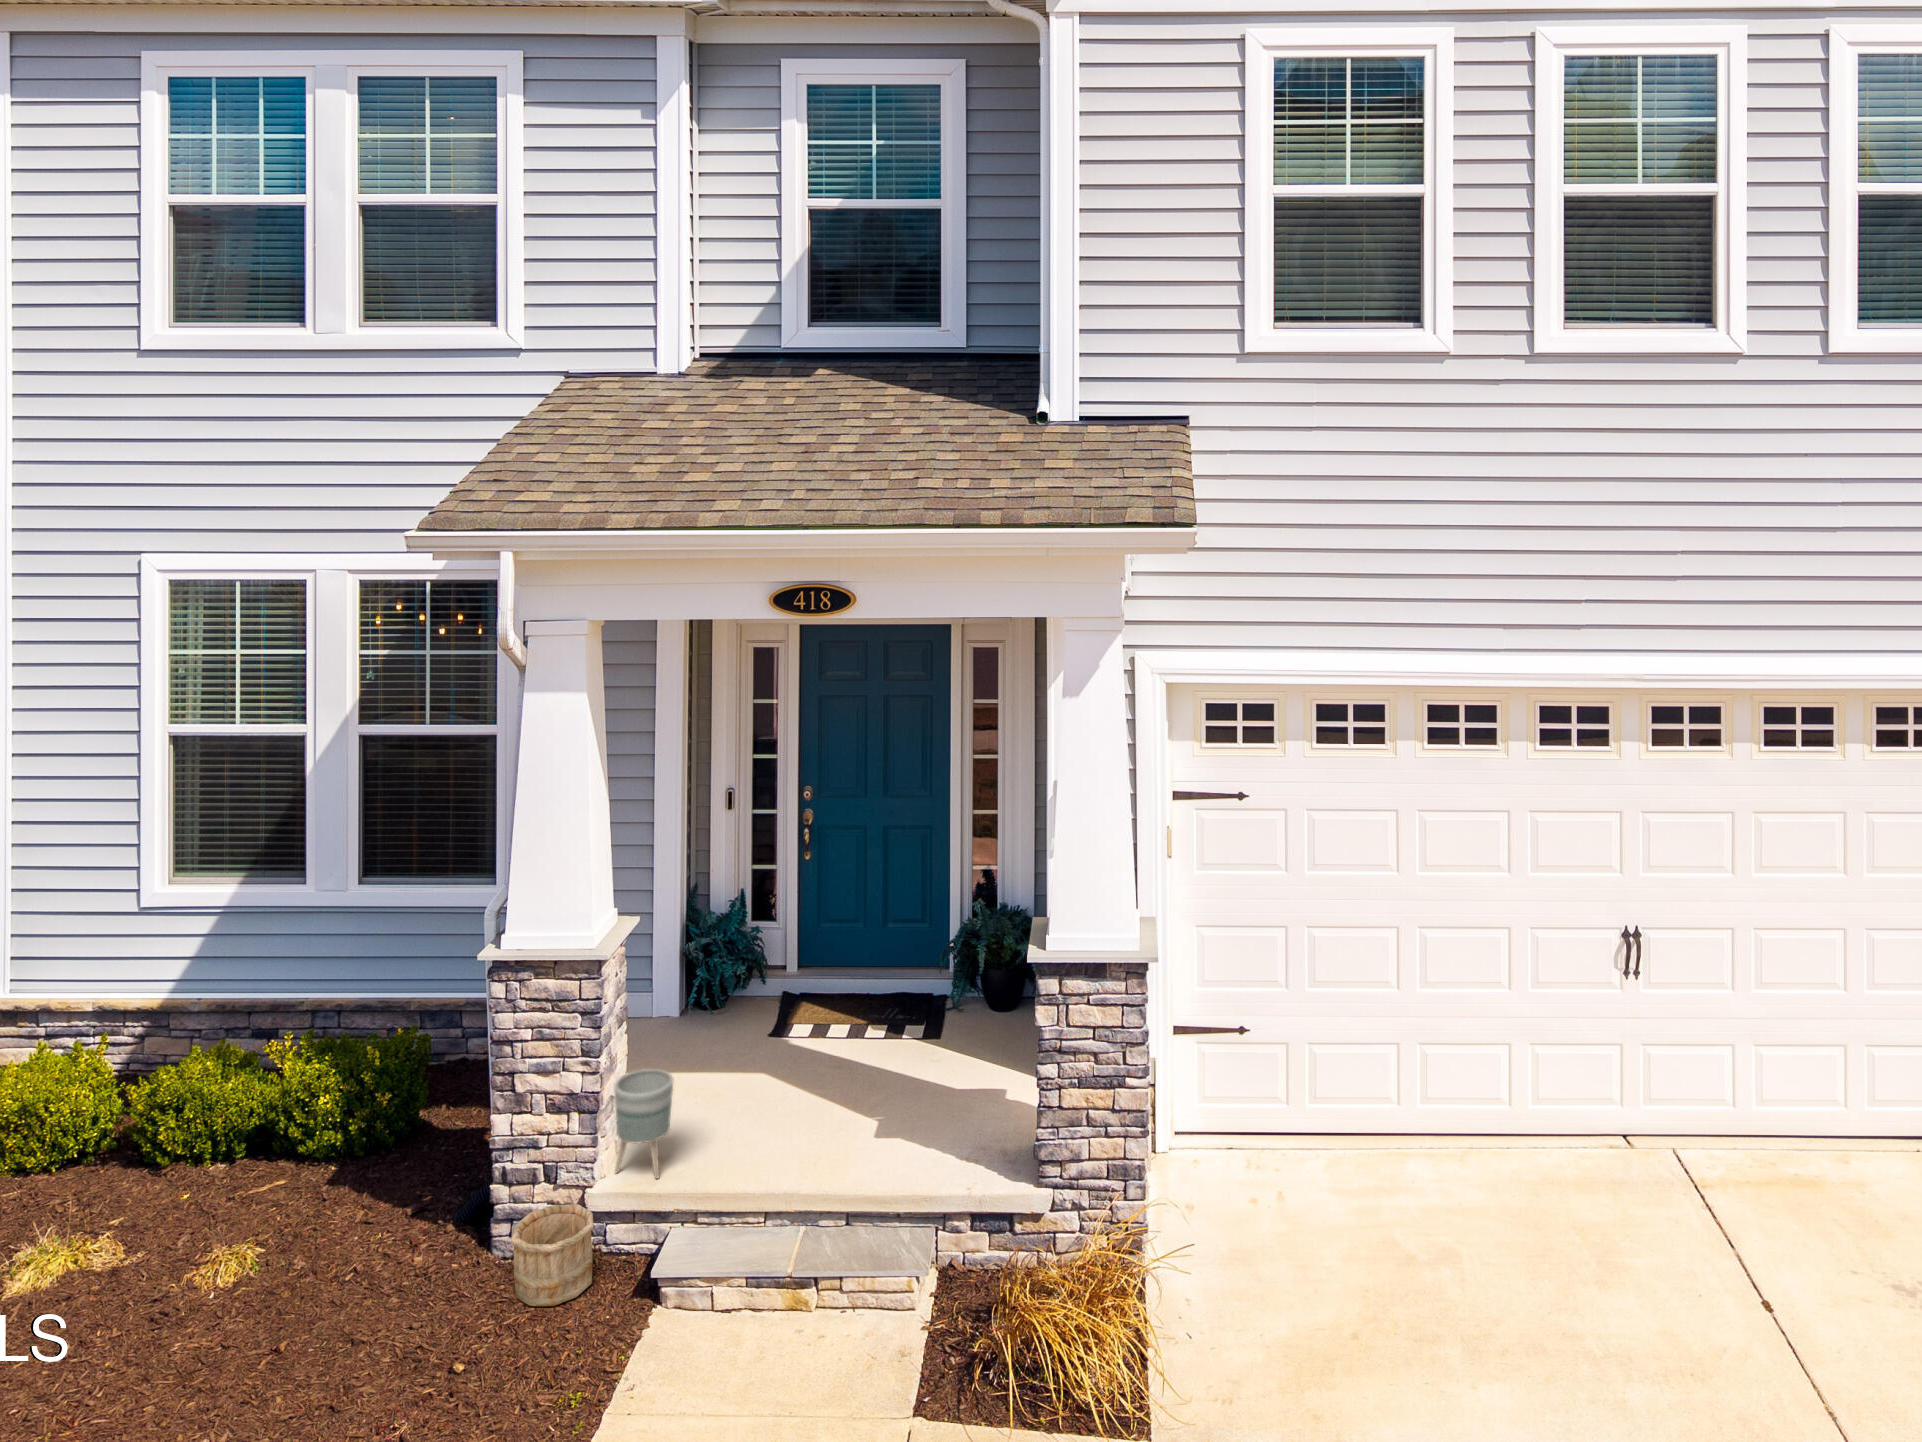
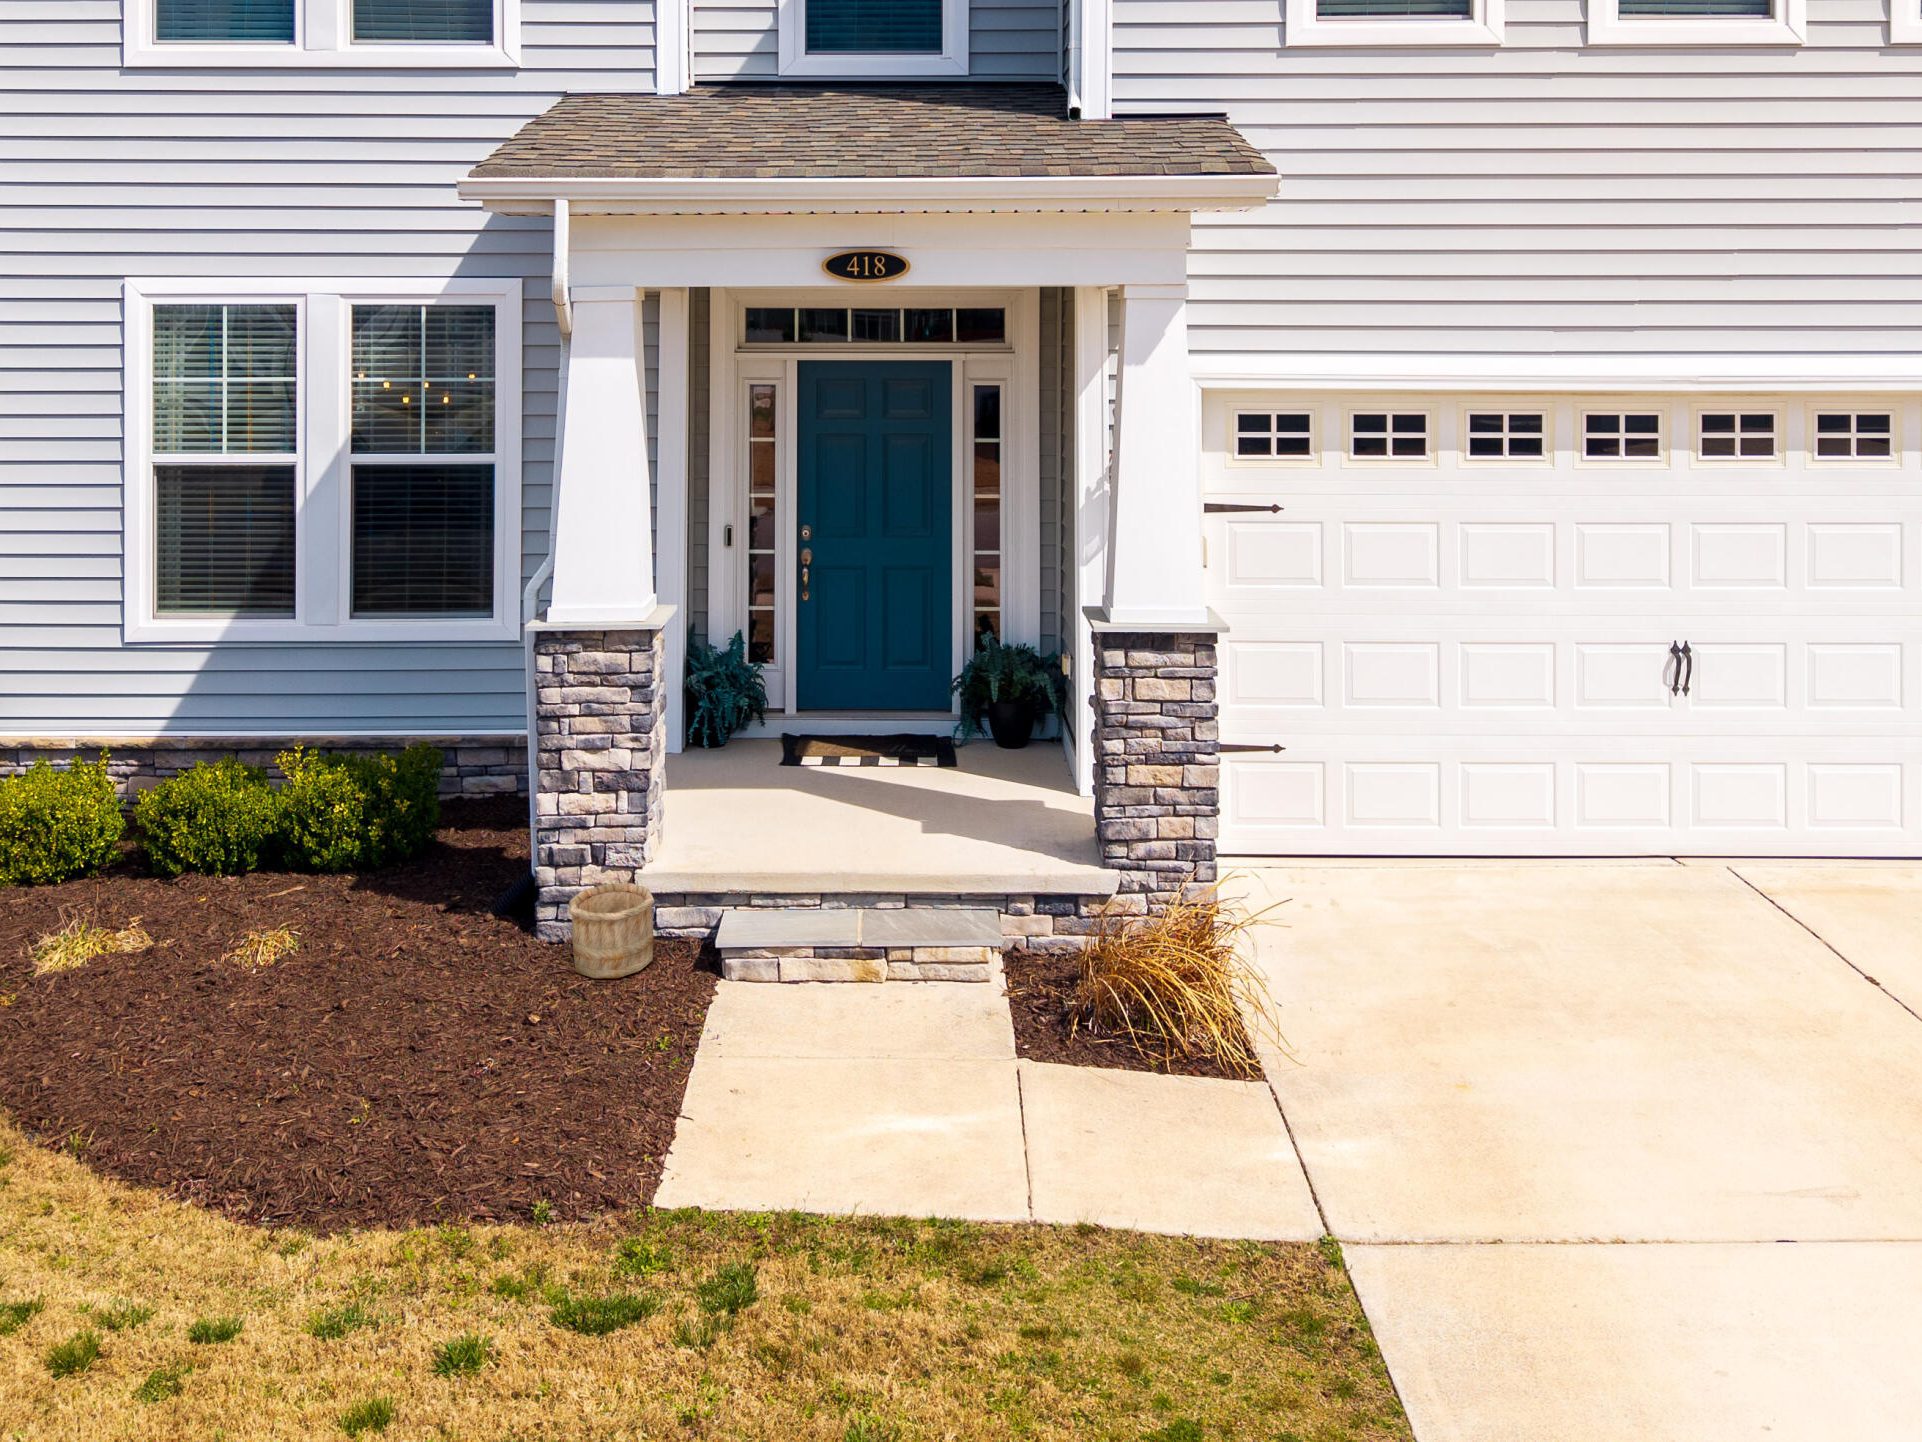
planter: present [614,1069,674,1179] -> none [661,757,722,864]

